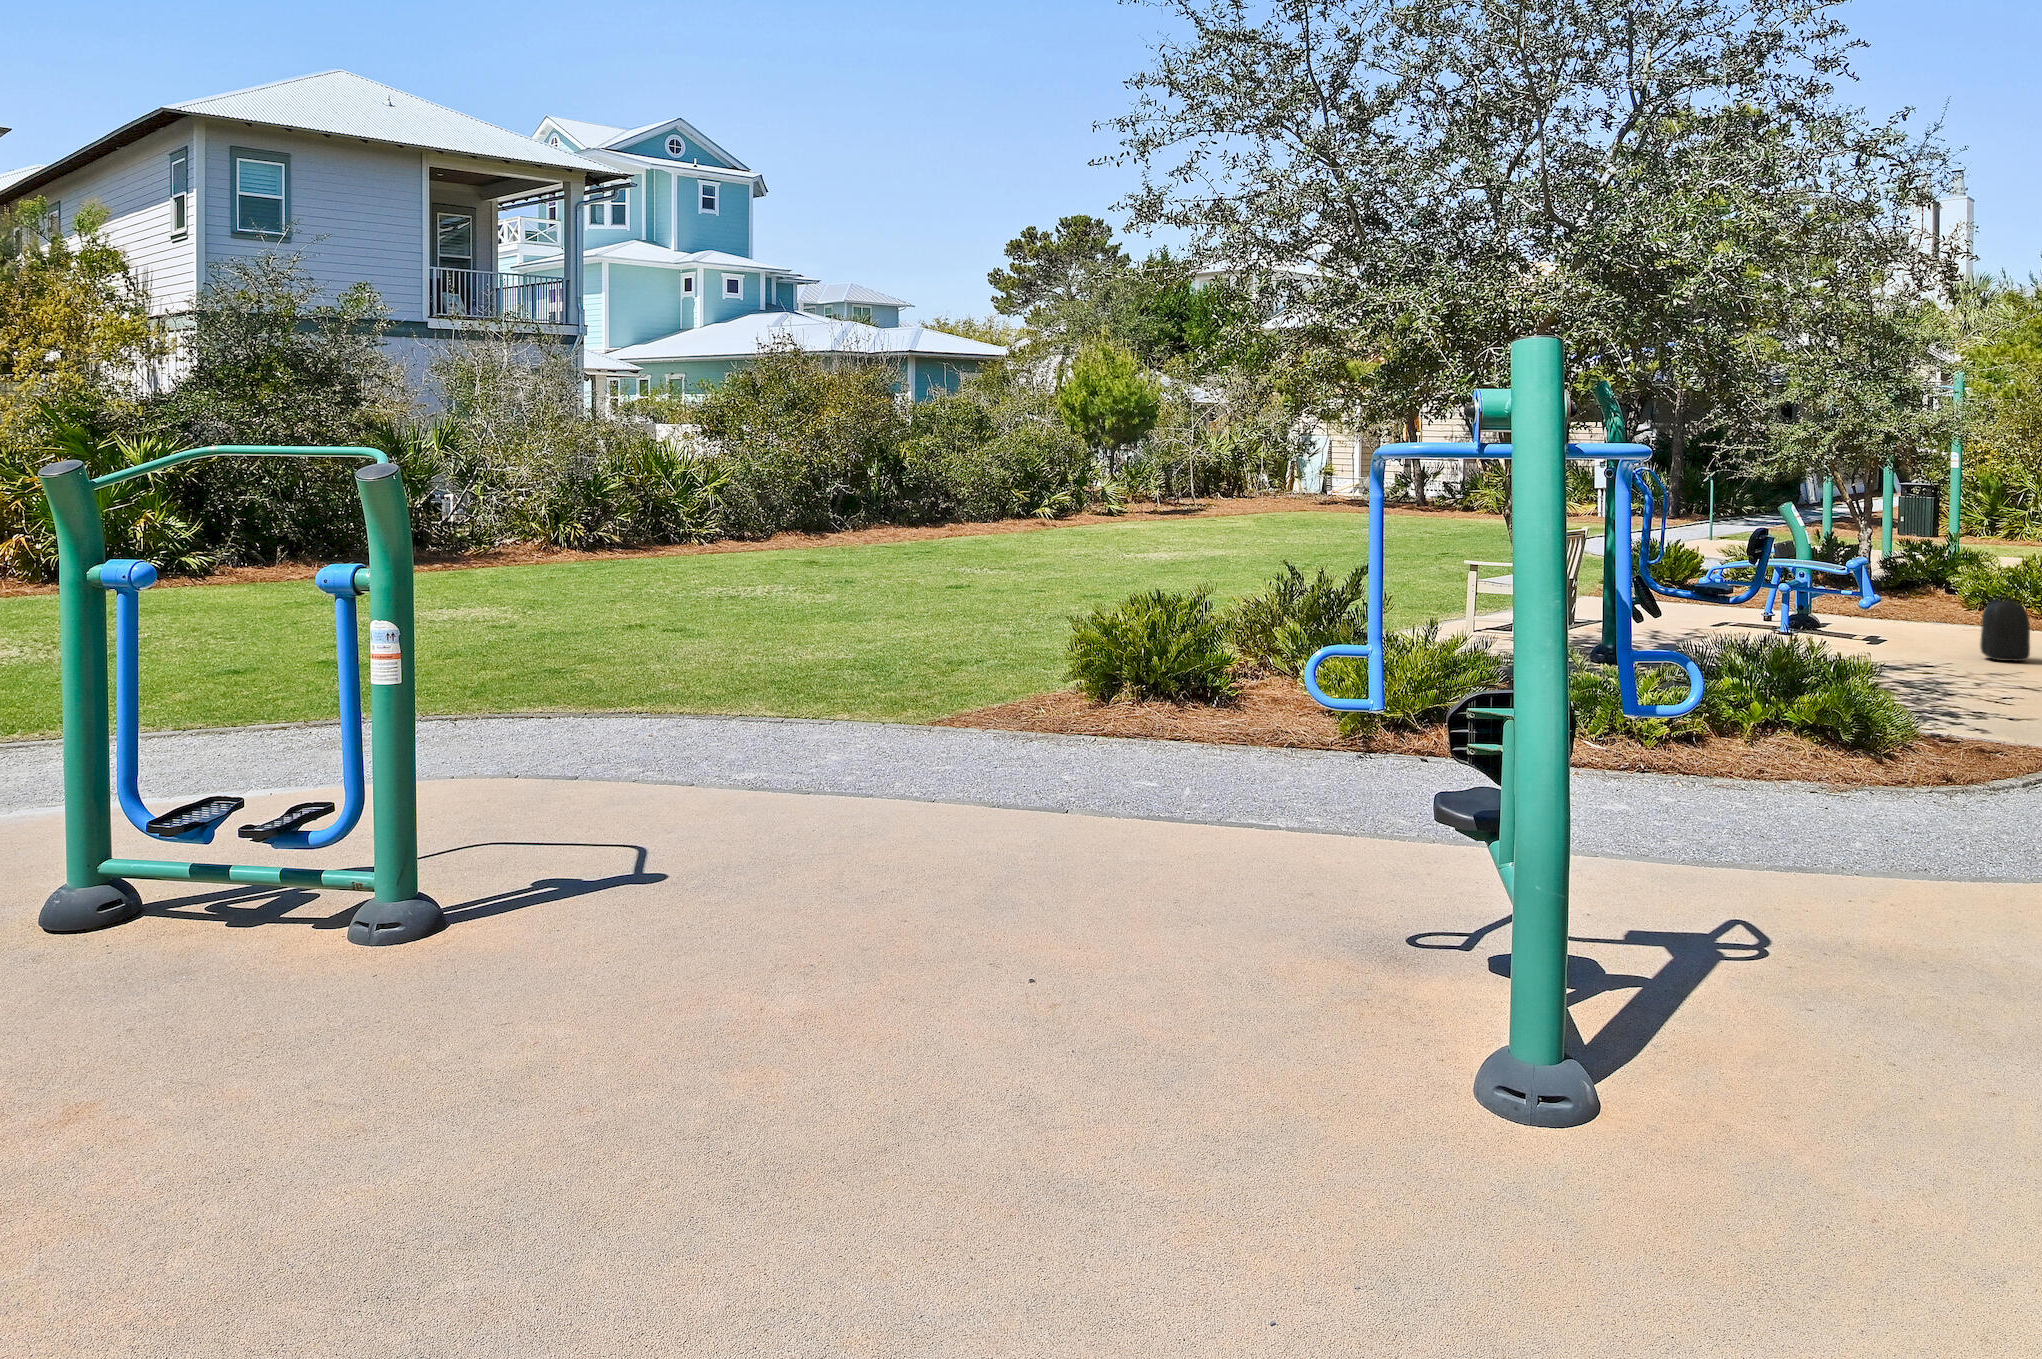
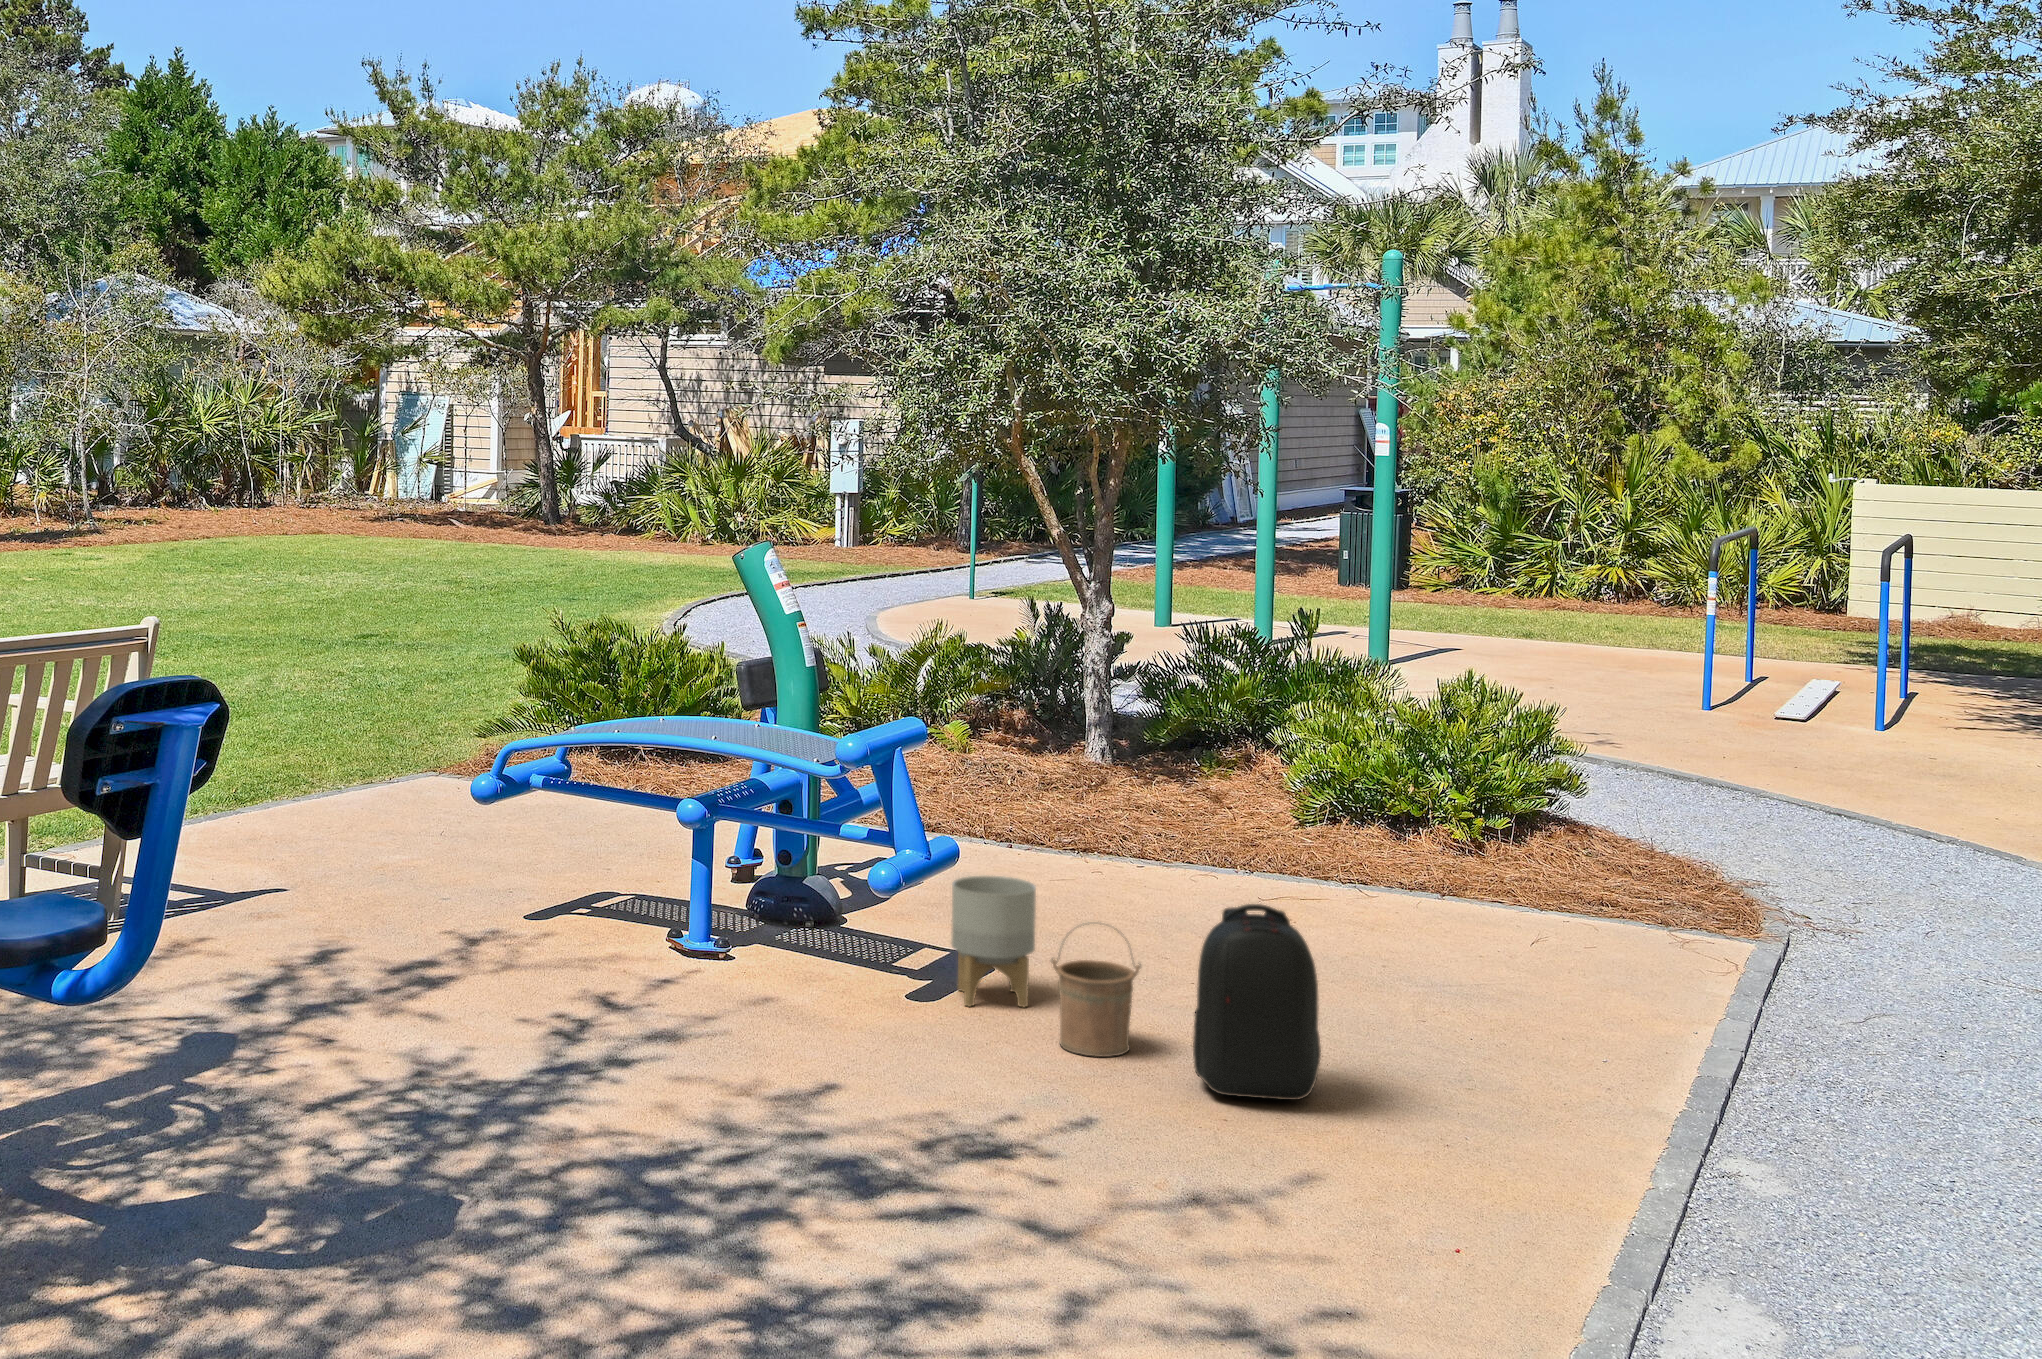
planter: none [1868,600,1902,645] -> present [951,876,1036,1007]
bucket: none [1919,608,1955,654] -> present [1051,922,1141,1057]

